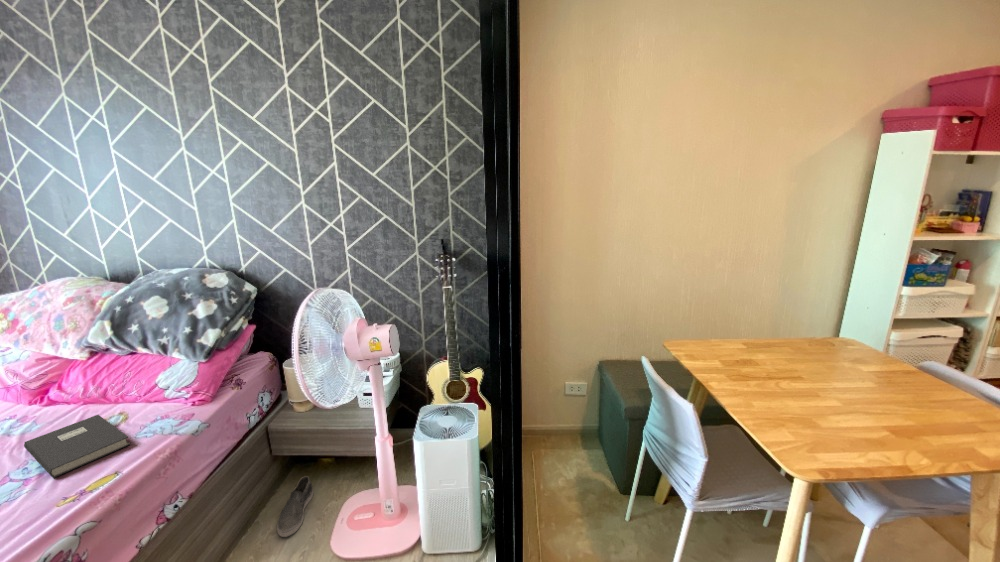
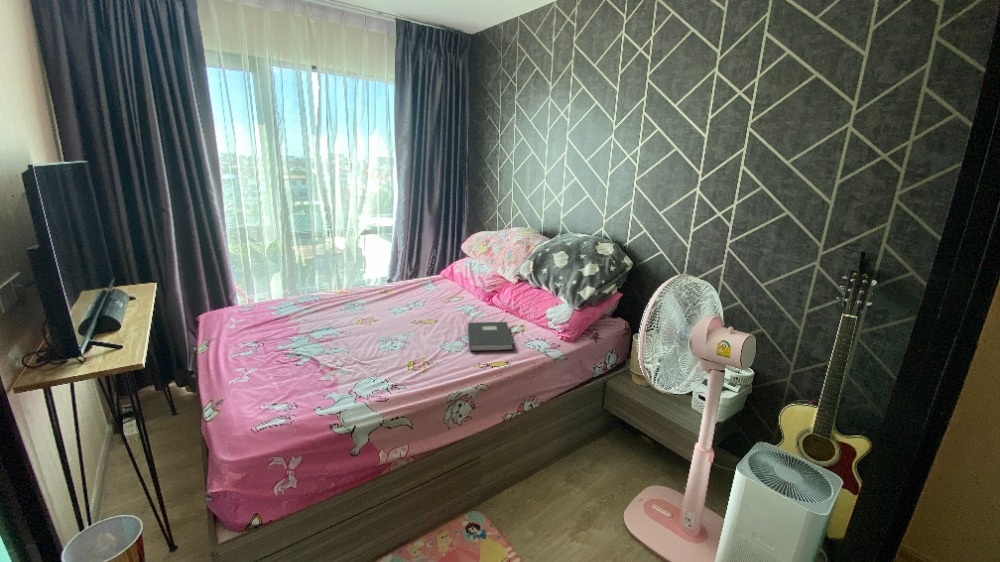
shoe: present [277,476,314,537] -> none [585,439,626,481]

